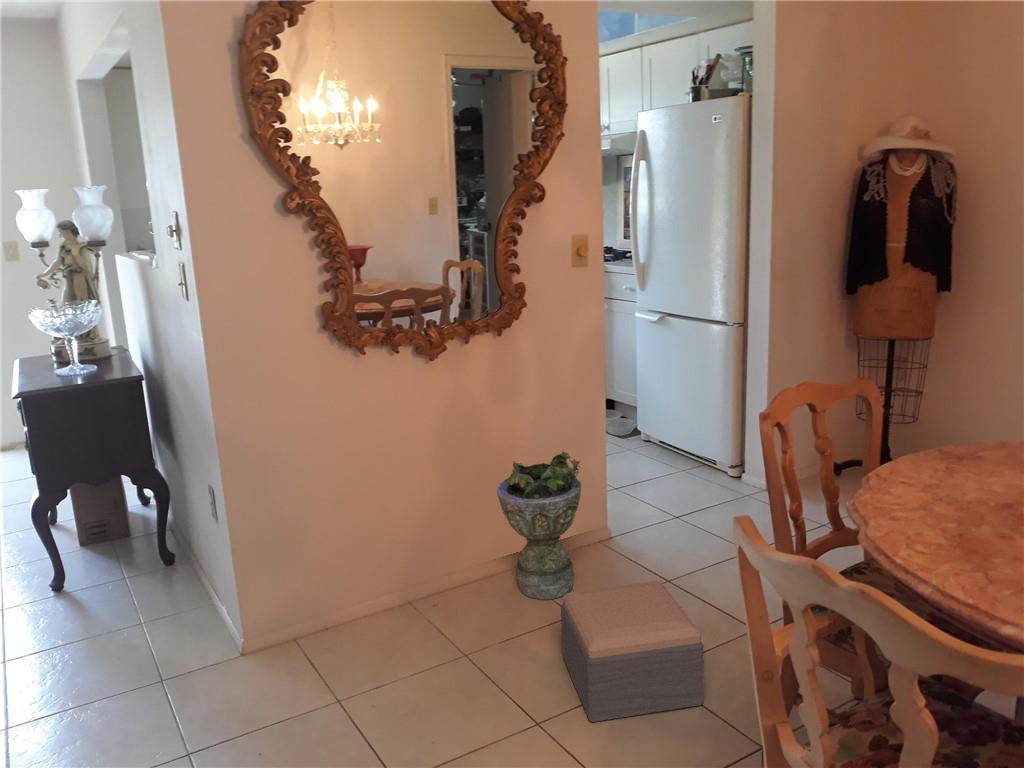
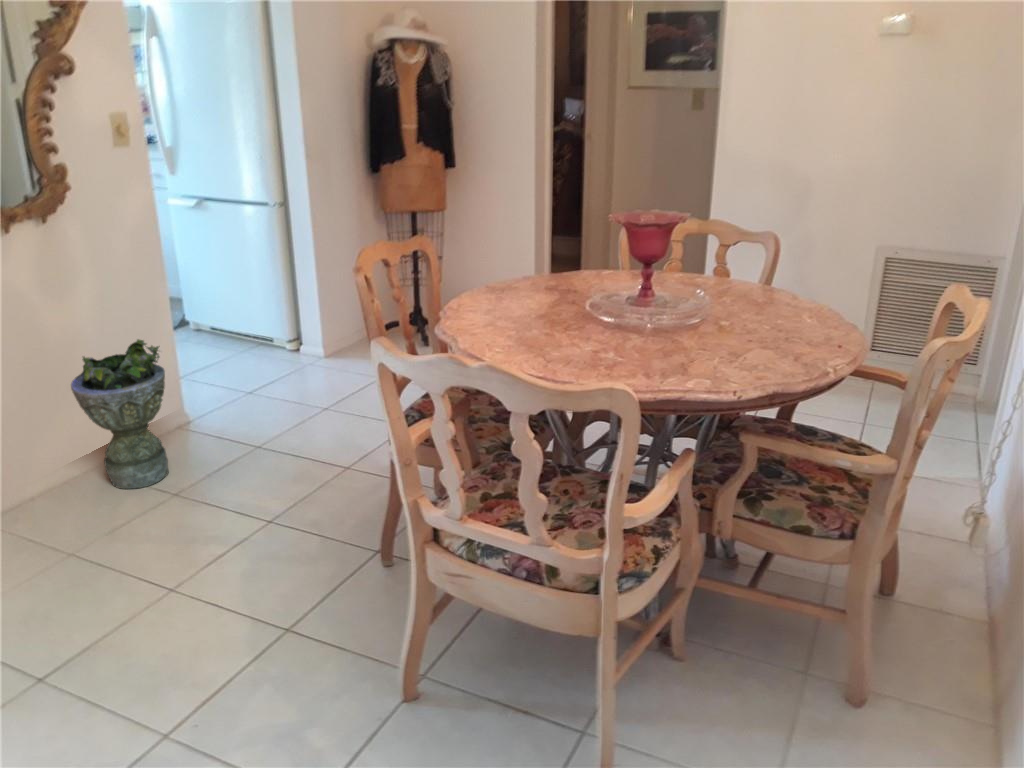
footstool: present [561,581,704,722] -> none [174,440,322,571]

